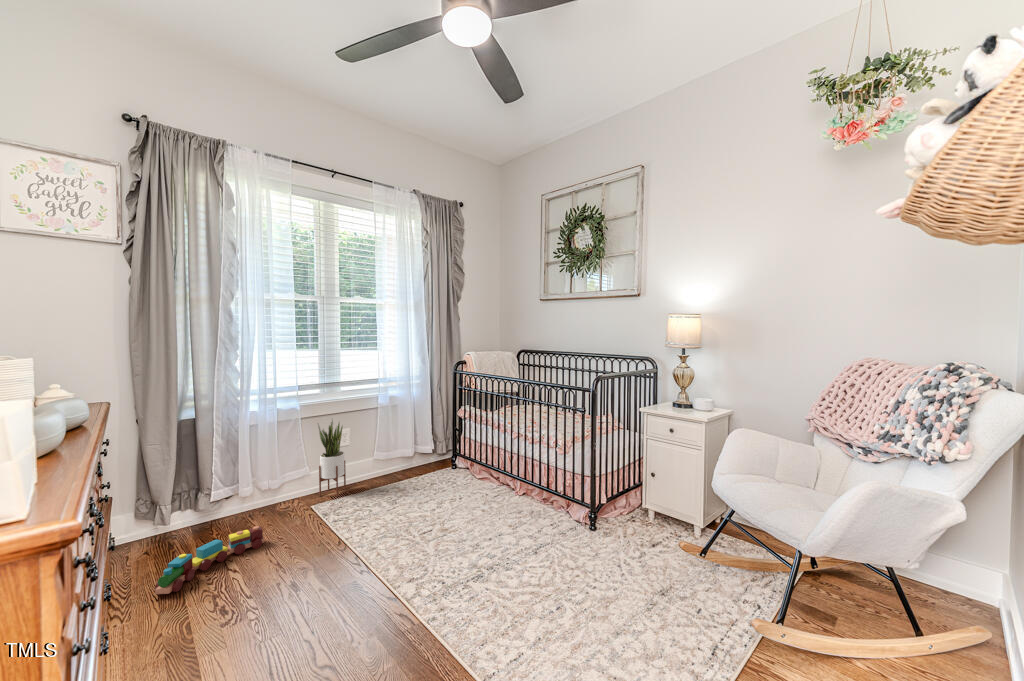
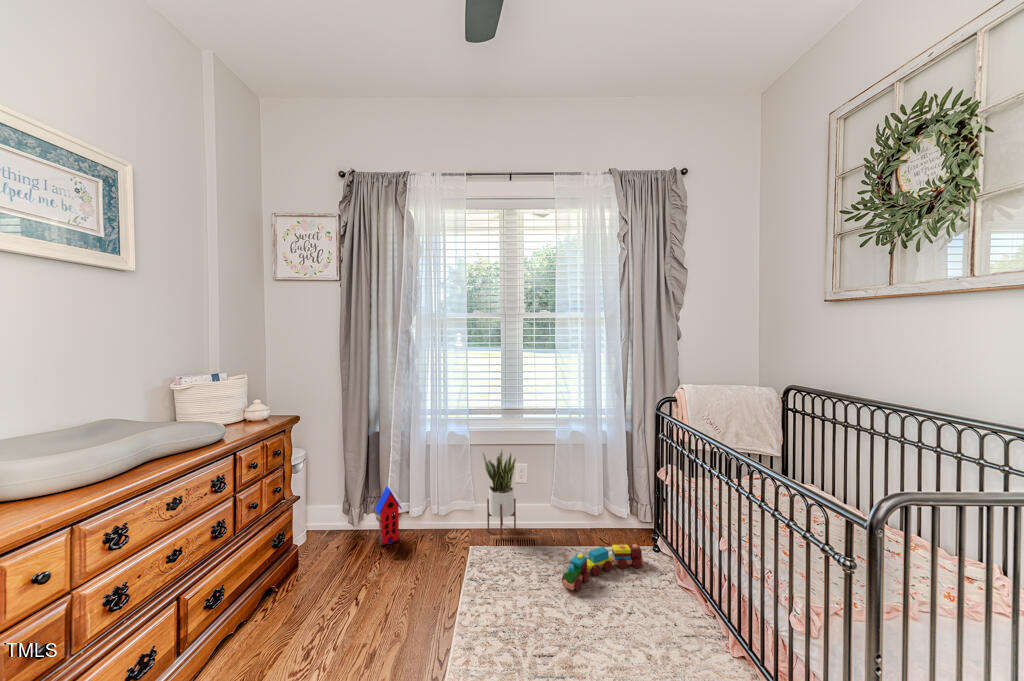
toy house: none [195,475,232,536] -> present [375,487,402,546]
toy train: present [155,526,265,594] -> present [562,544,643,591]

